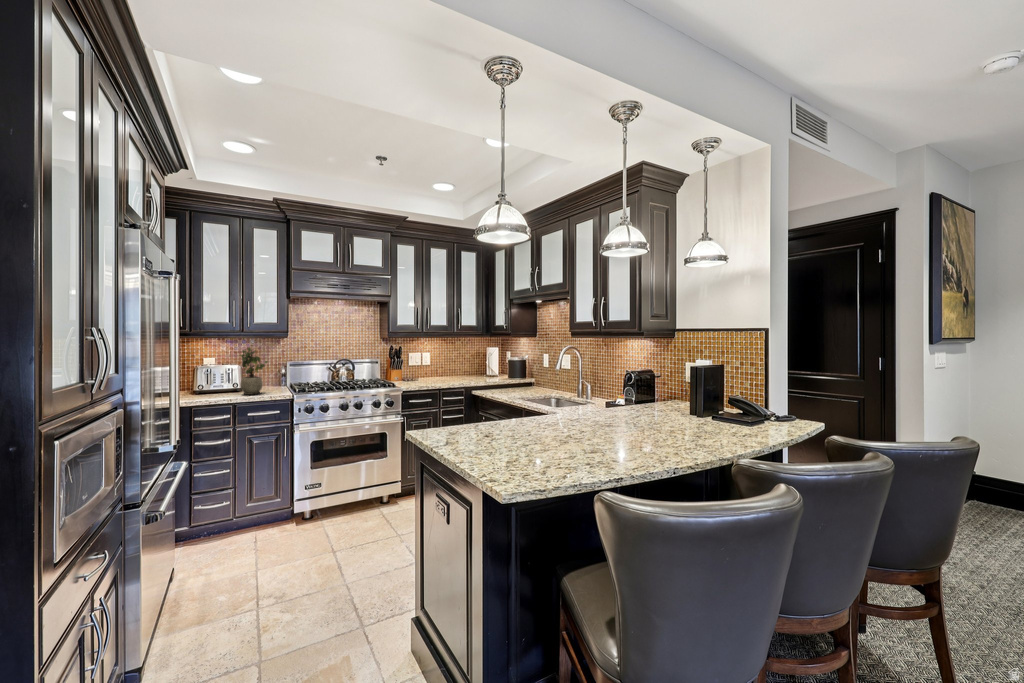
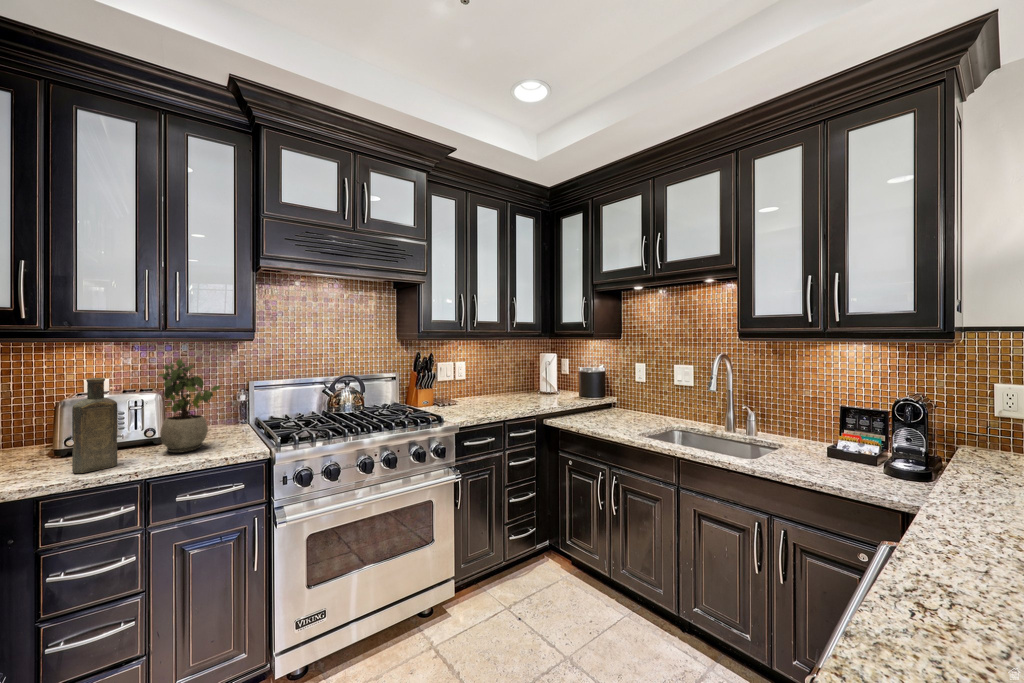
bottle: none [200,356,222,399] -> present [72,378,118,473]

